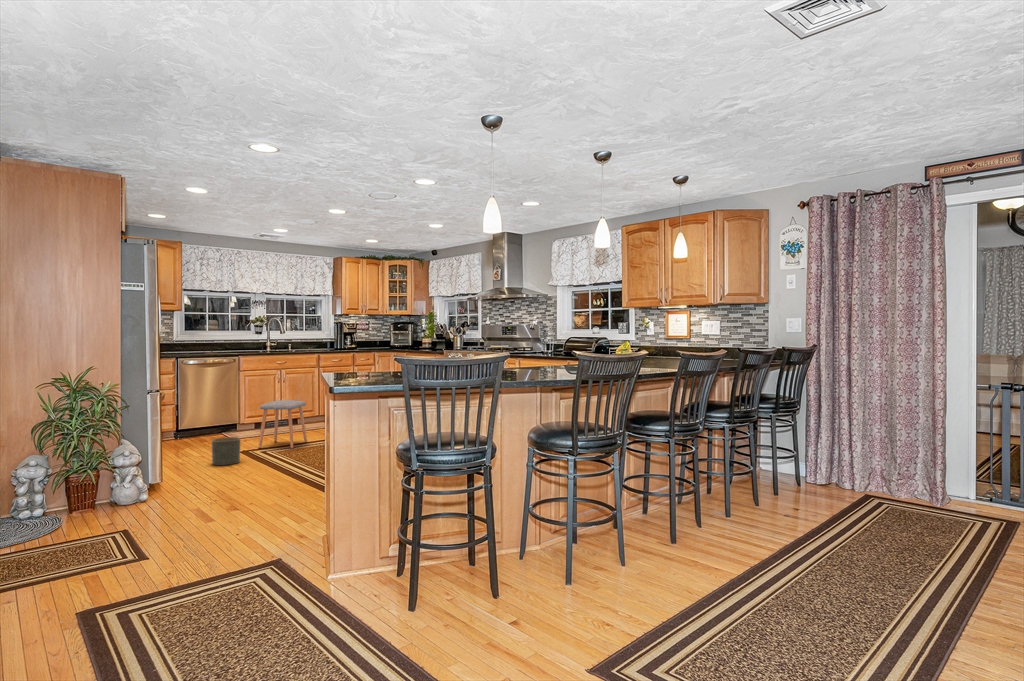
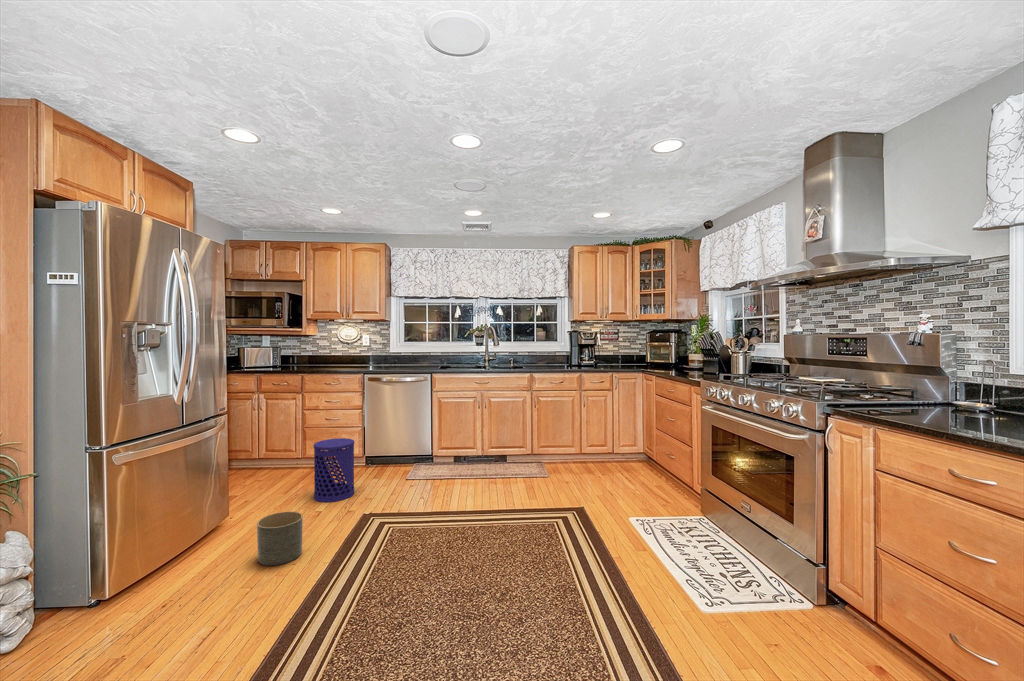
stool: present [258,400,307,449] -> none [376,448,450,536]
waste bin: none [177,405,211,450] -> present [314,438,354,502]

